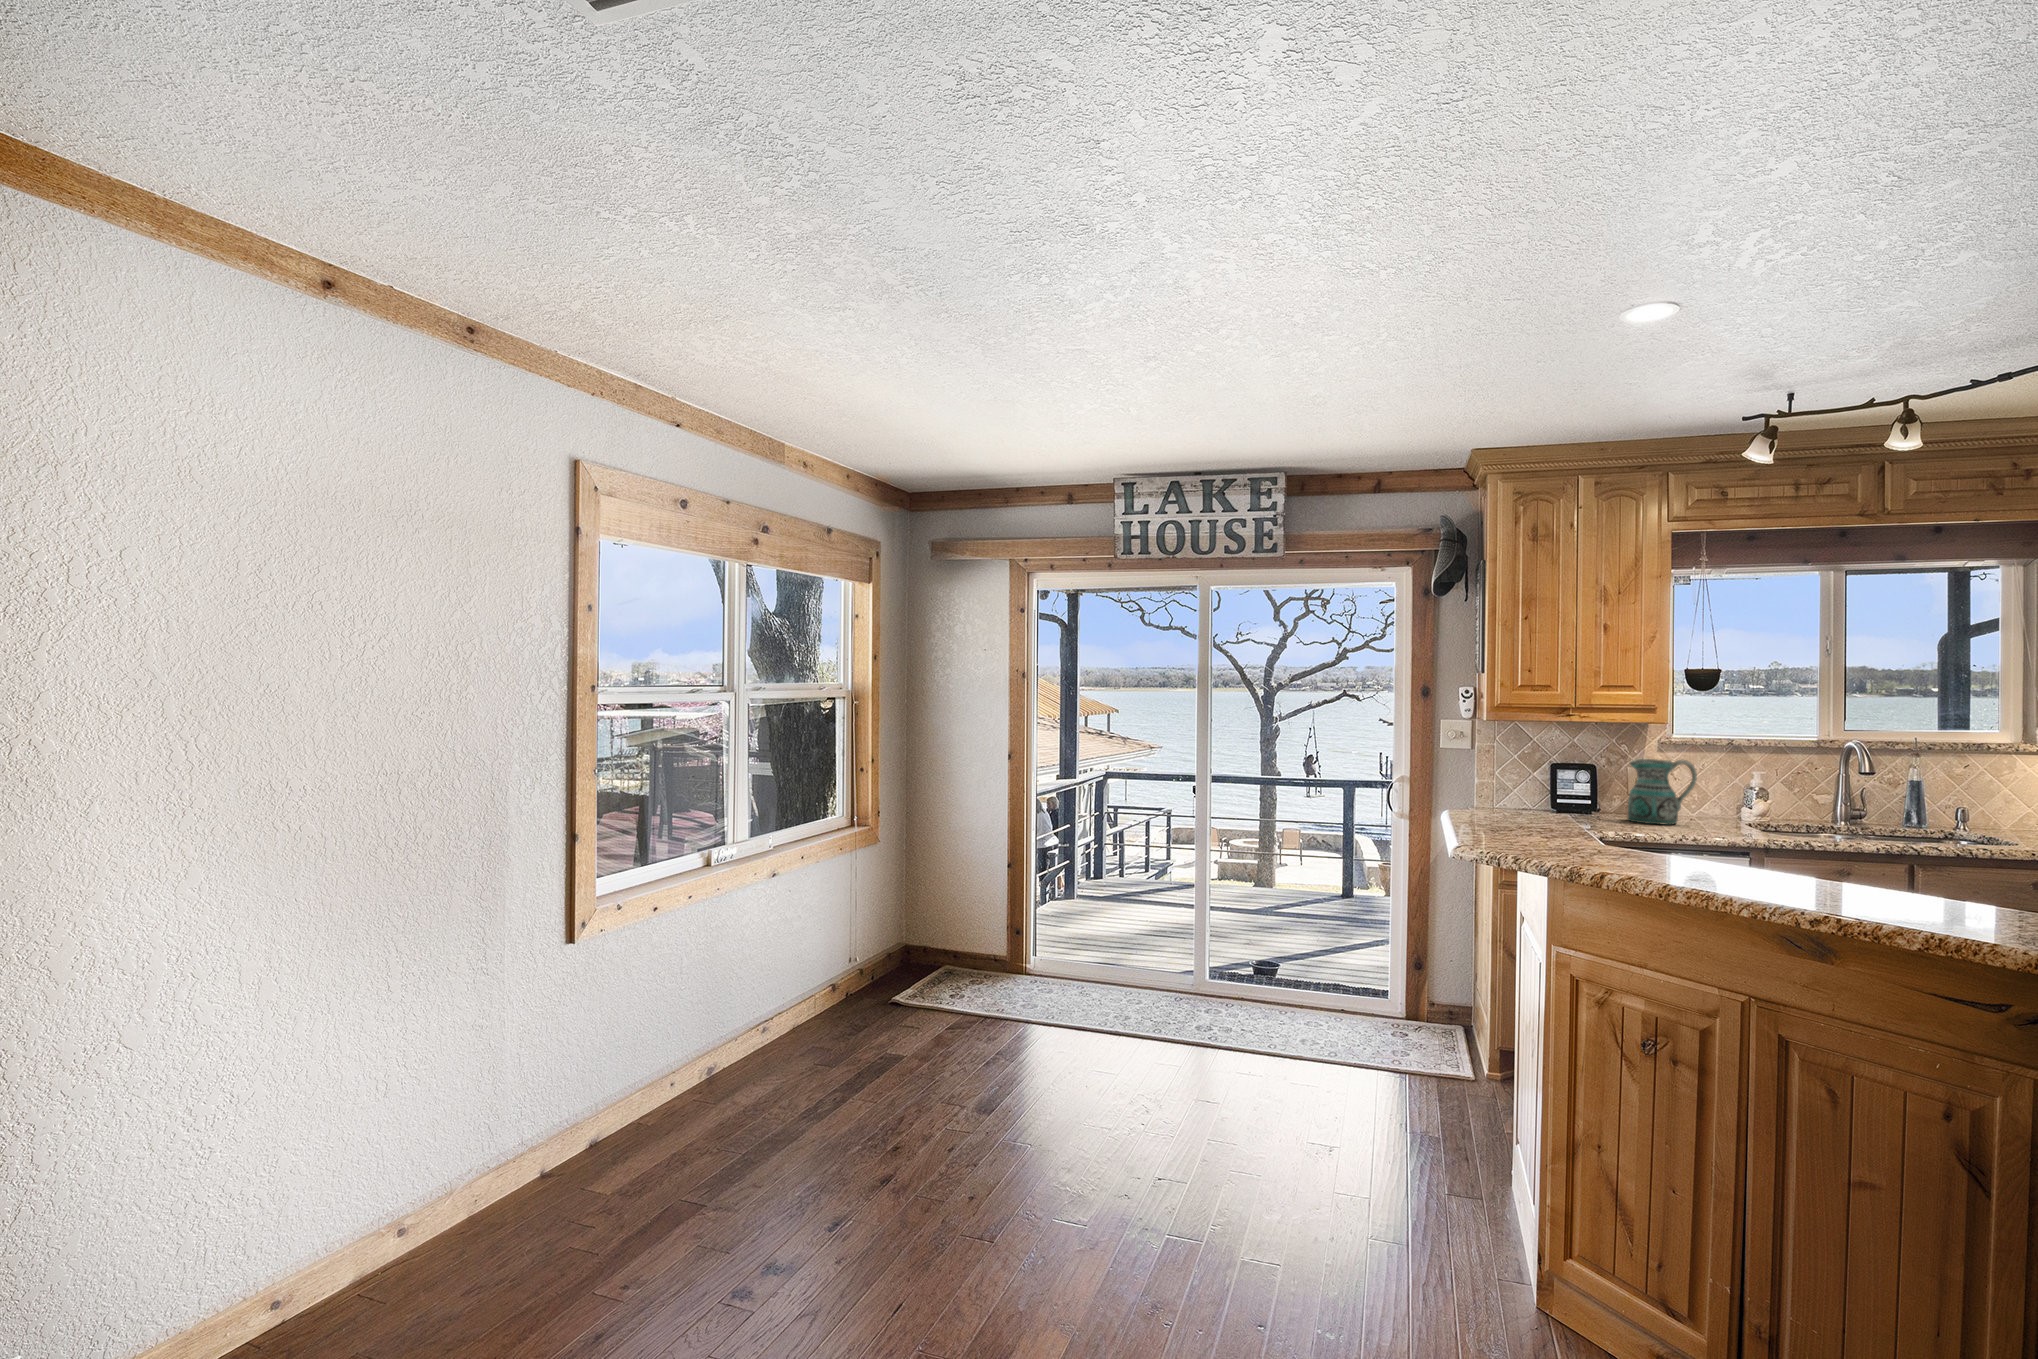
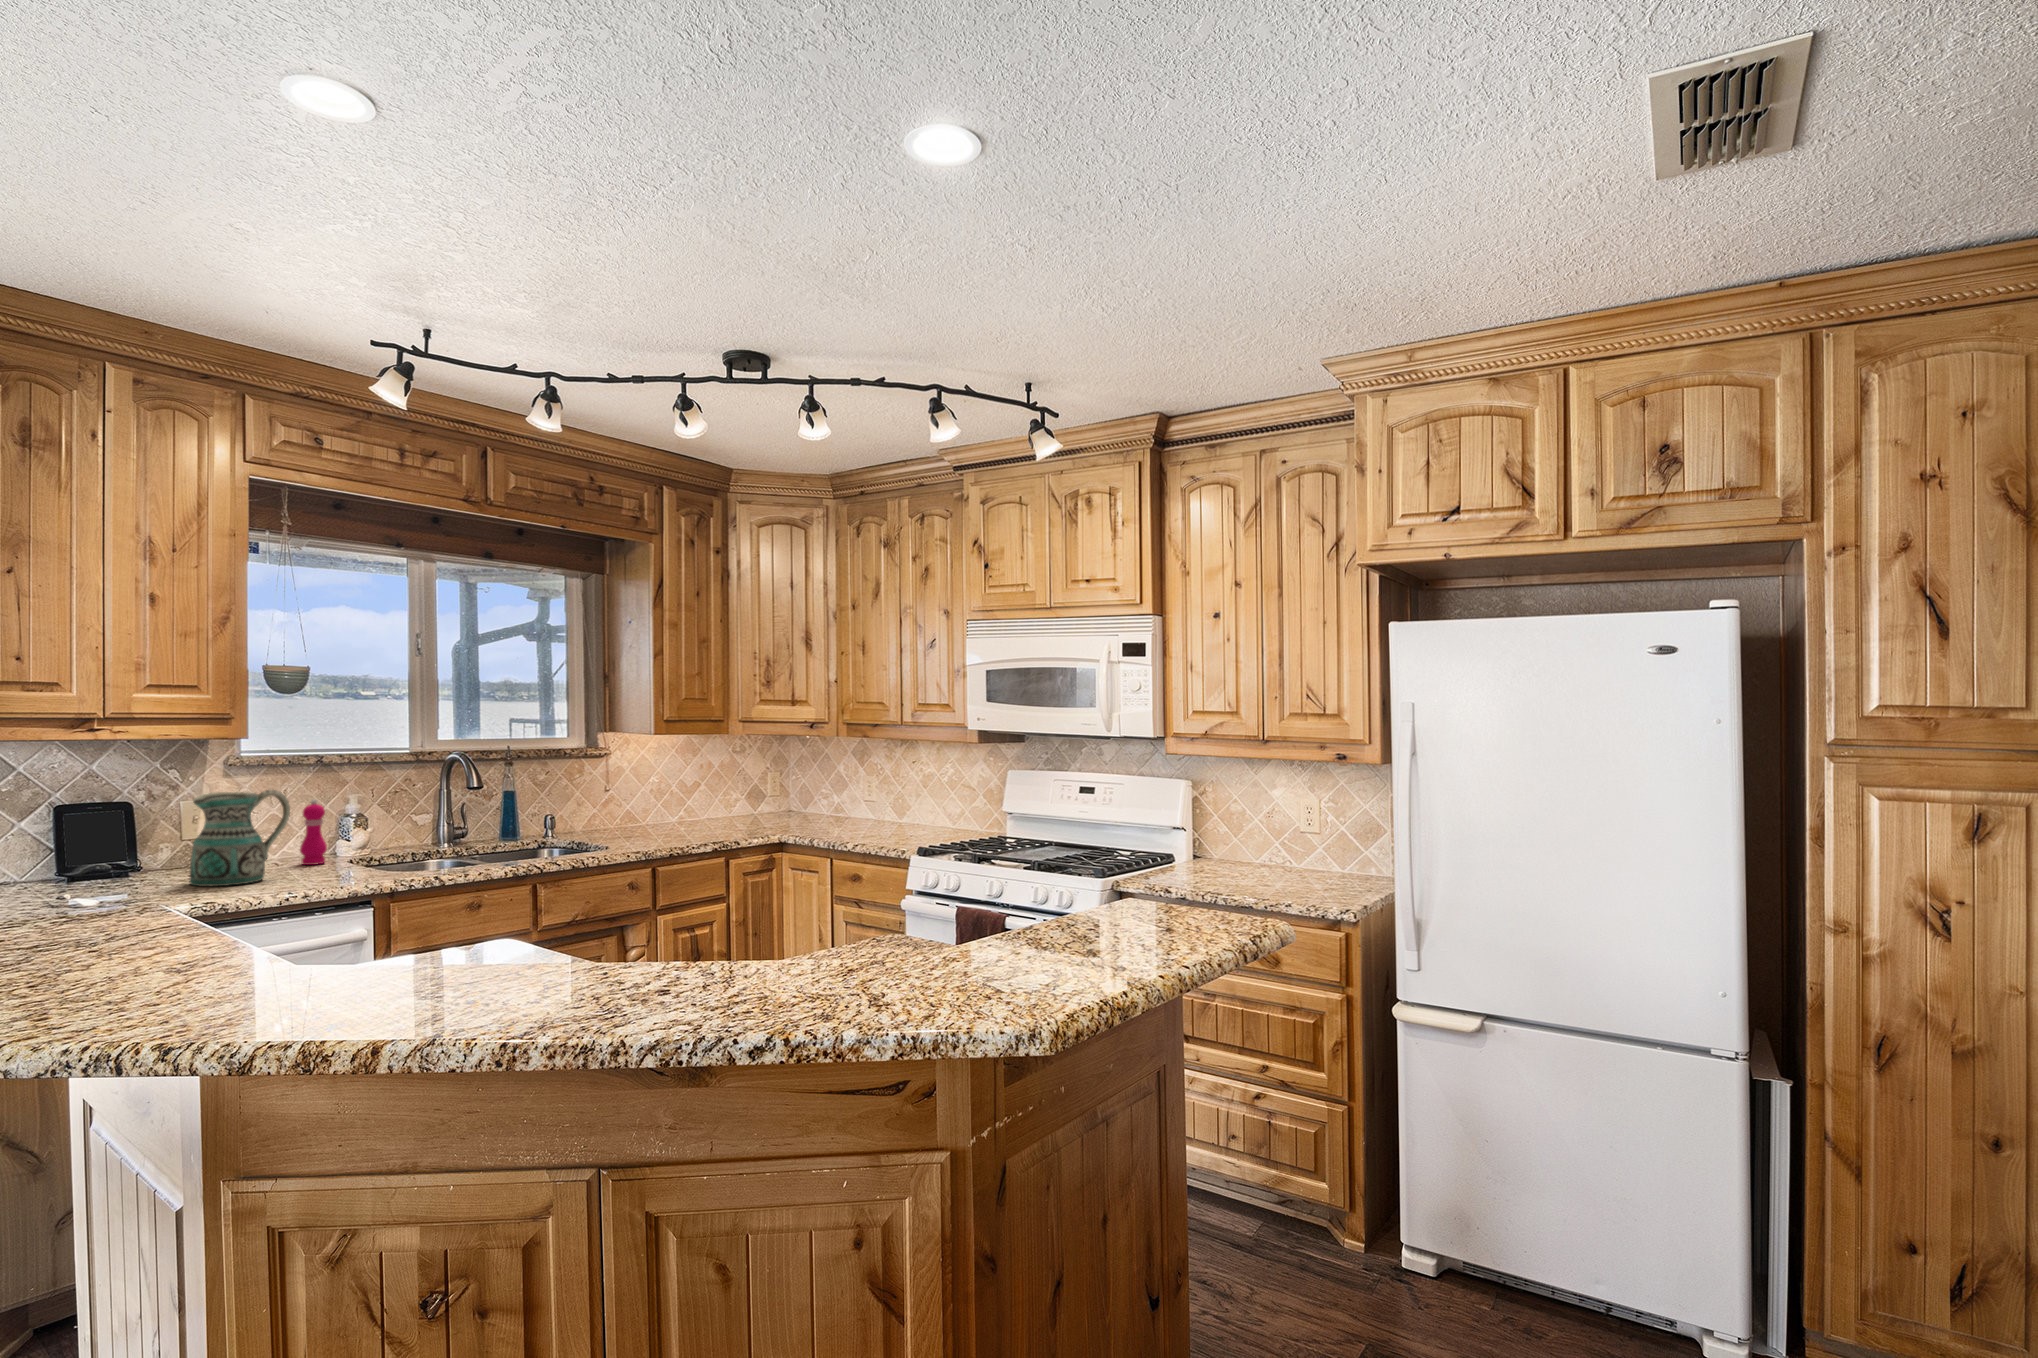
pepper mill: none [1713,772,1734,822] -> present [300,799,327,865]

